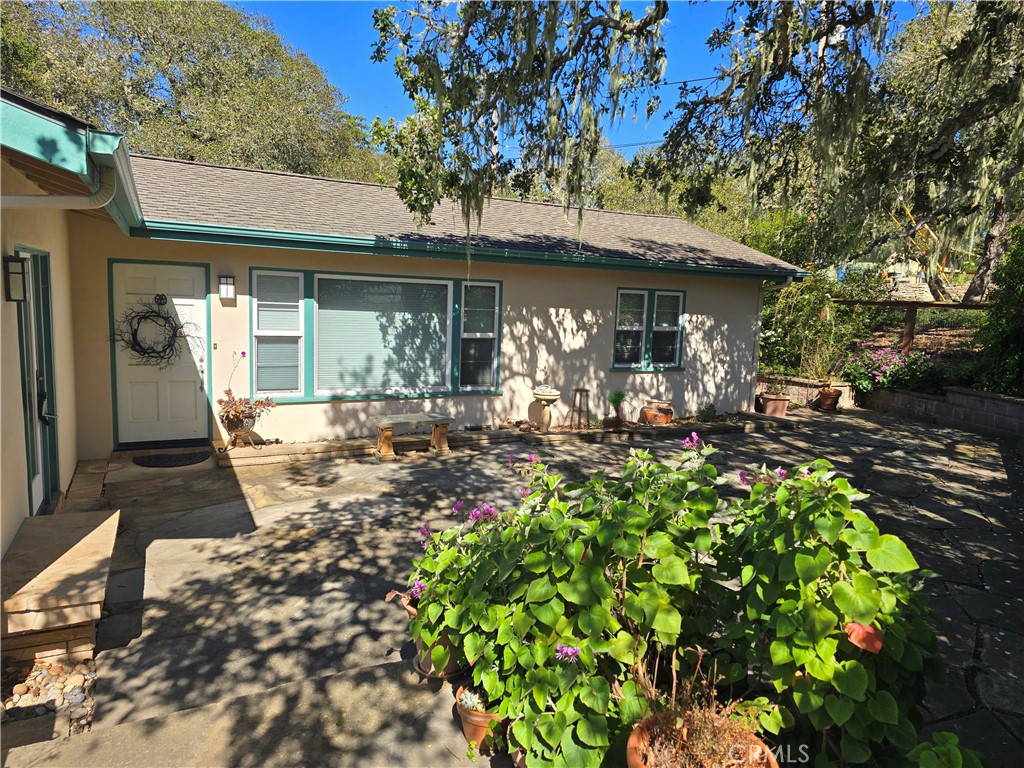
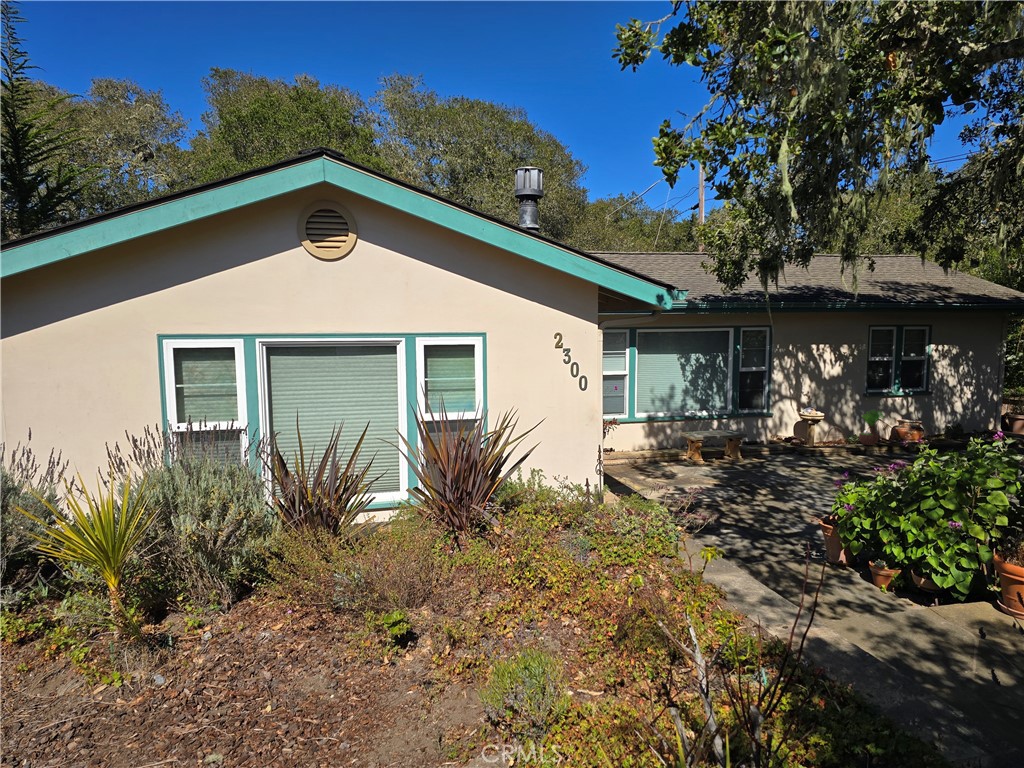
stool: present [570,388,590,436] -> none [829,409,849,448]

